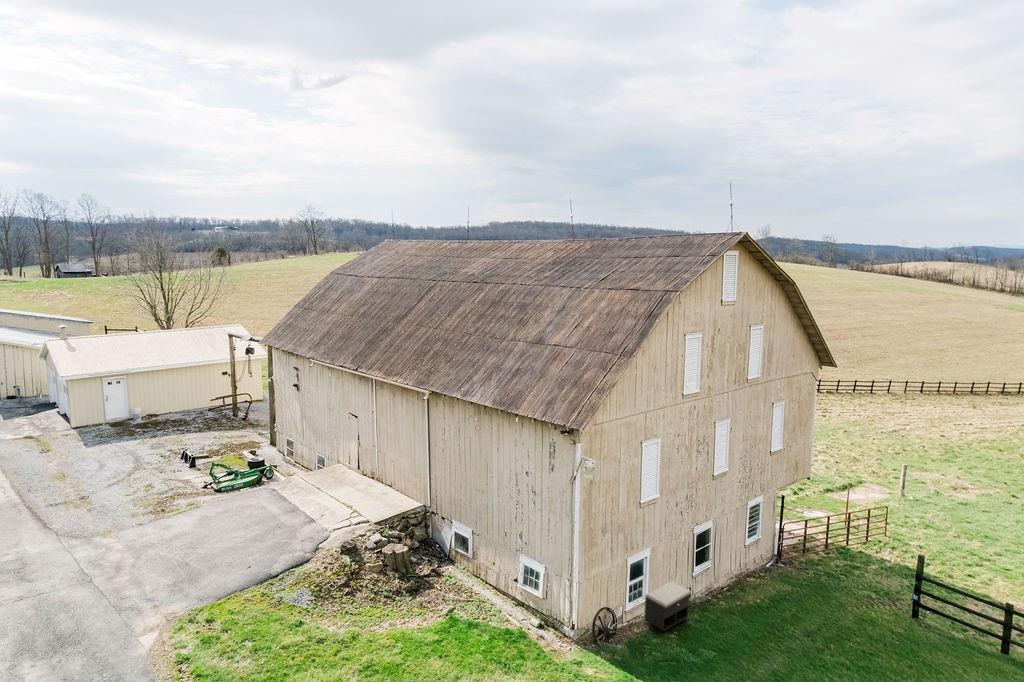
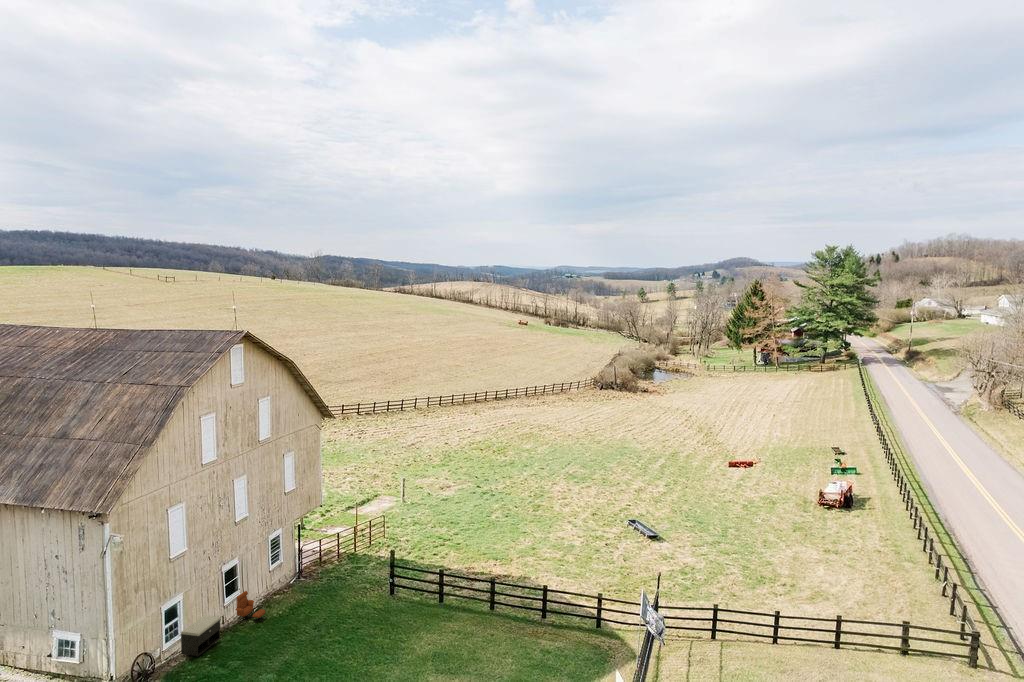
lounge chair: none [705,564,742,612] -> present [236,591,265,623]

